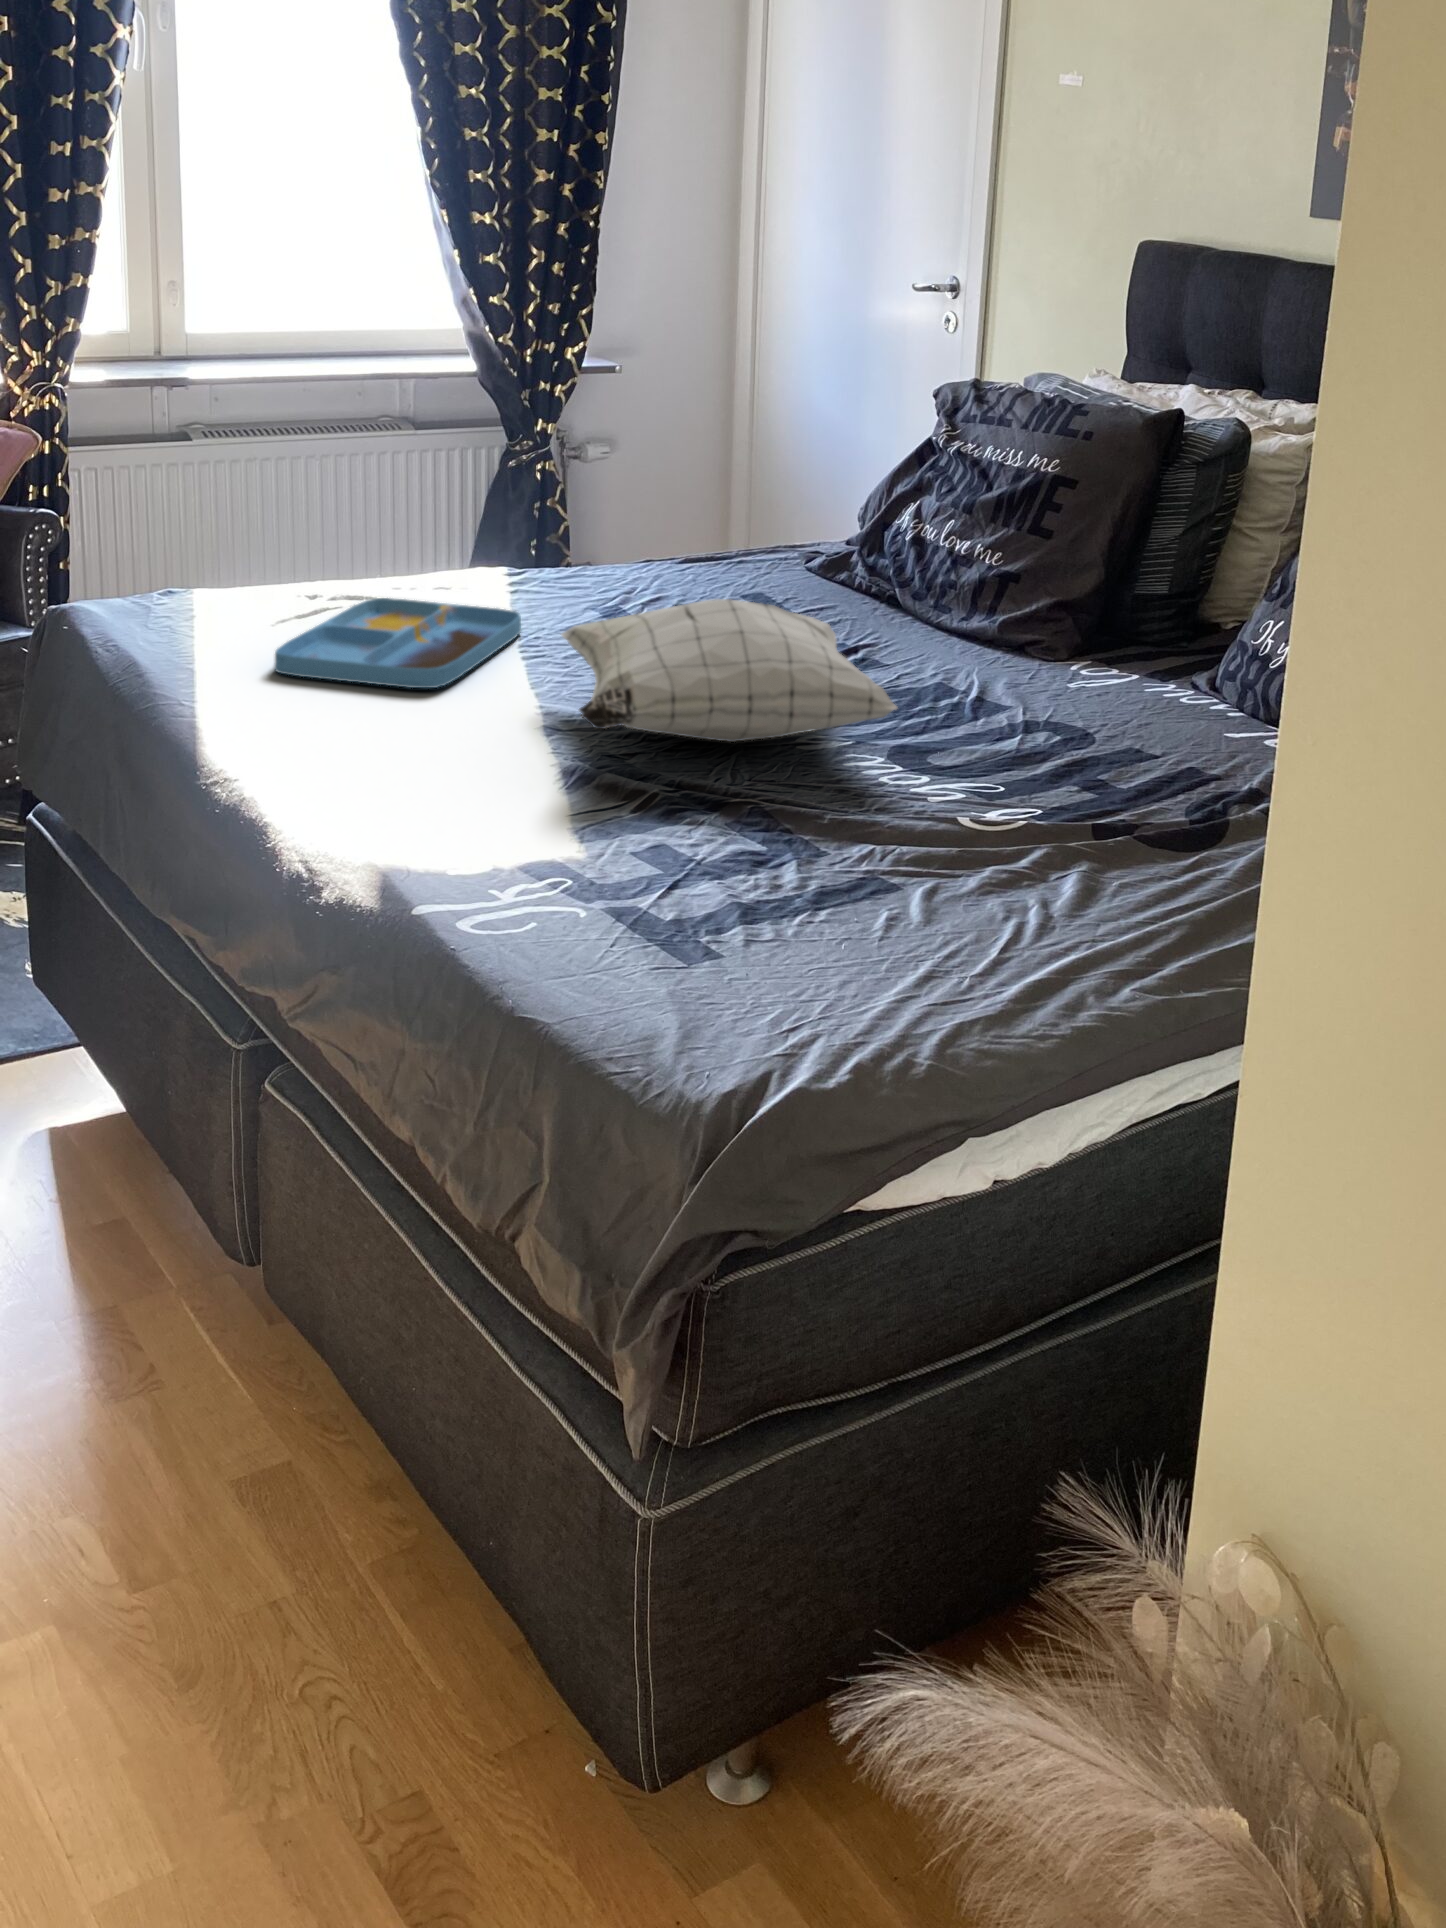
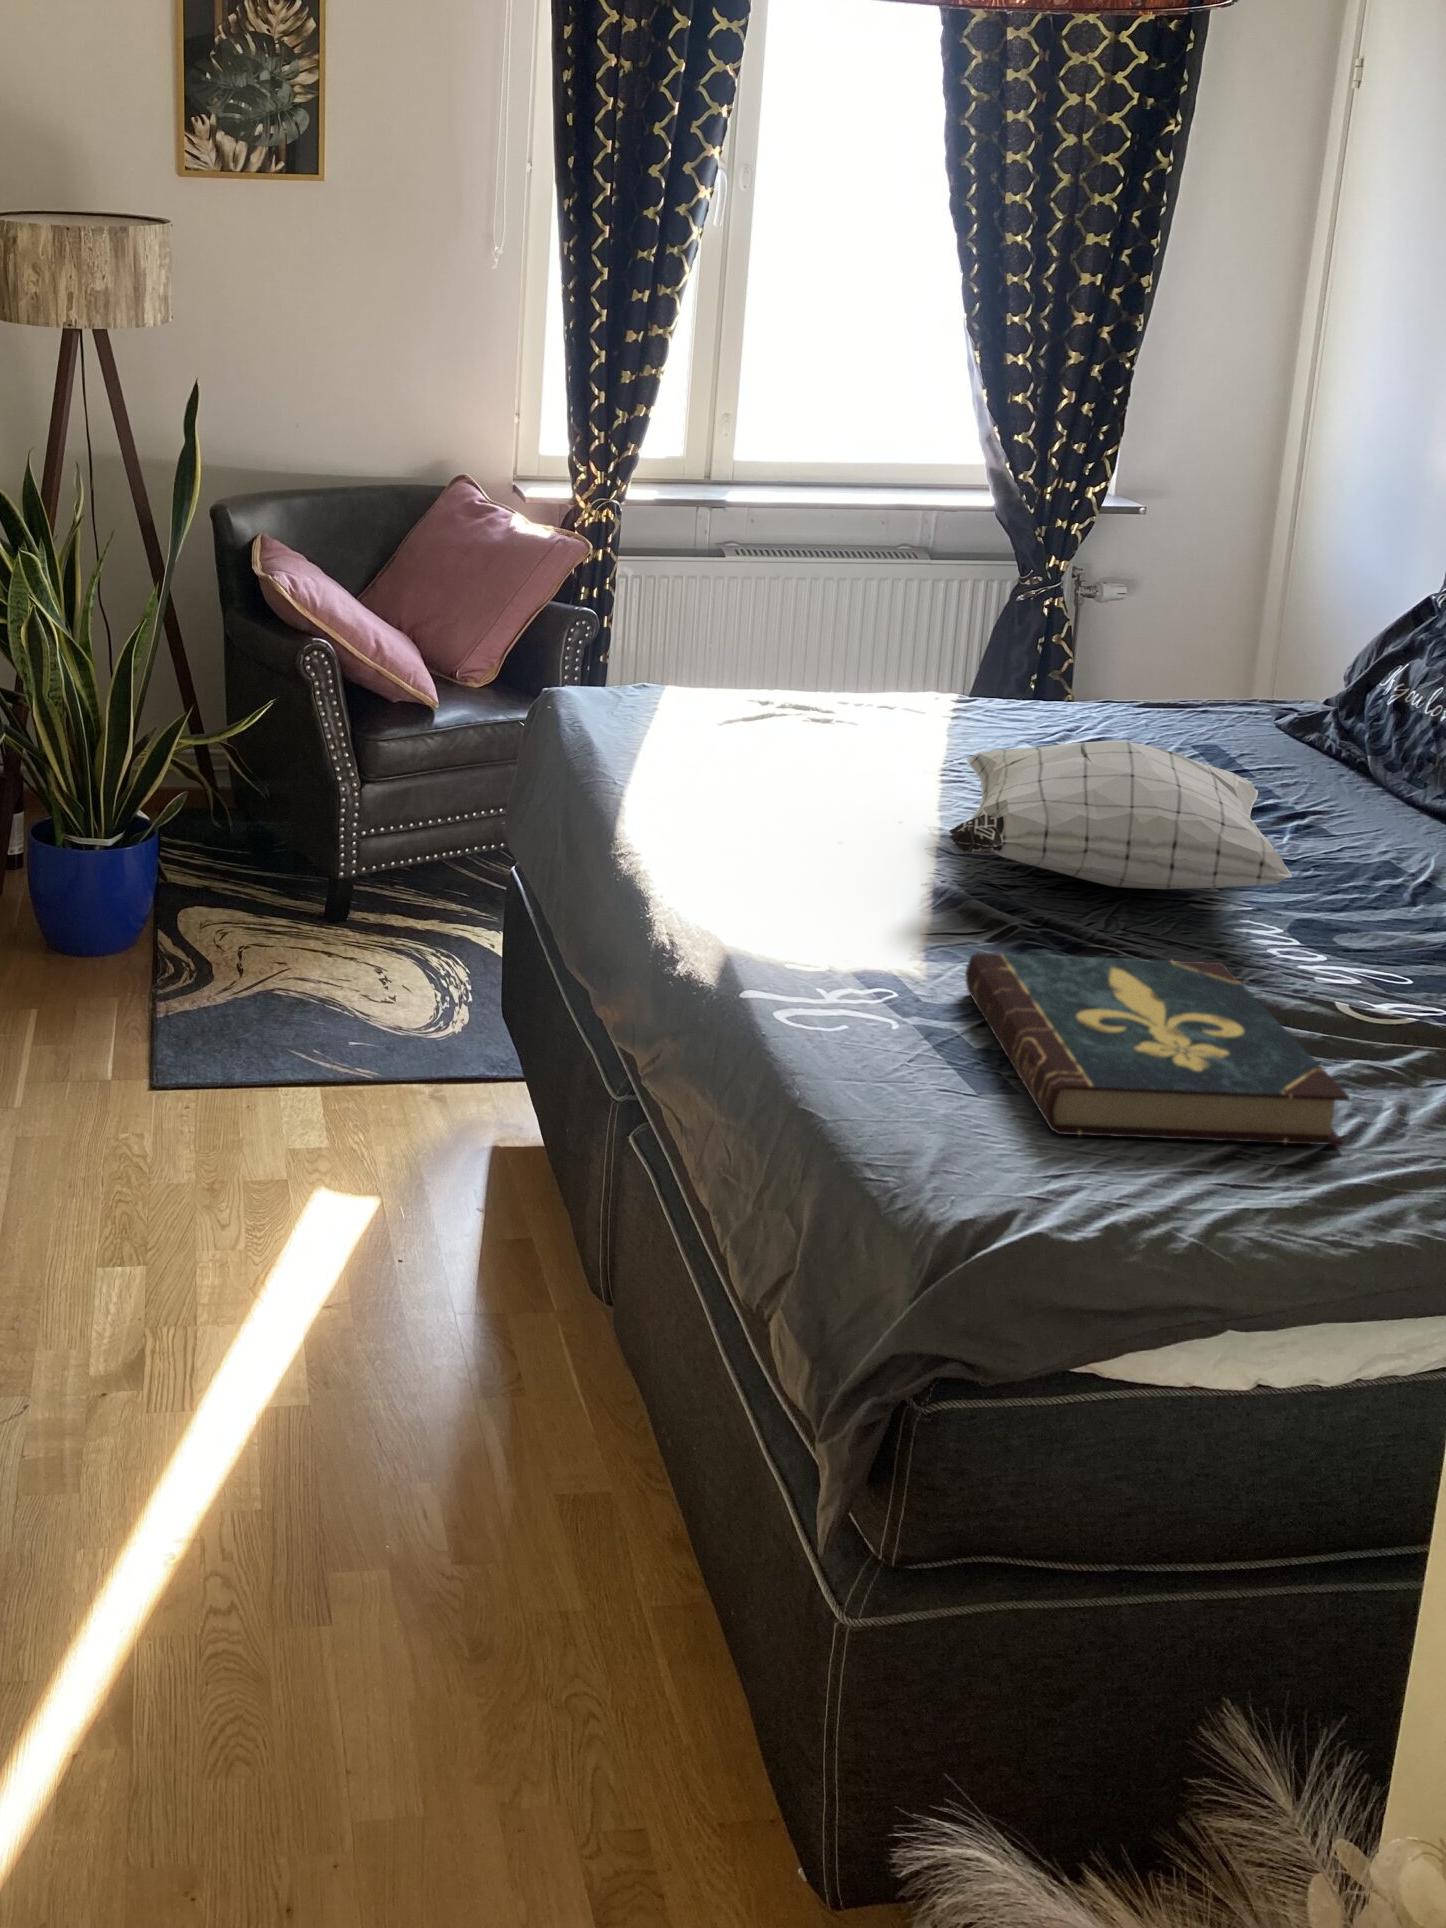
tray: present [274,598,521,688] -> none [709,708,950,796]
book: none [634,798,1014,989] -> present [965,953,1350,1145]

